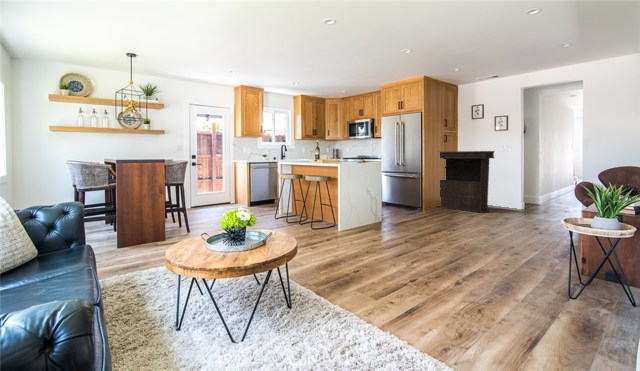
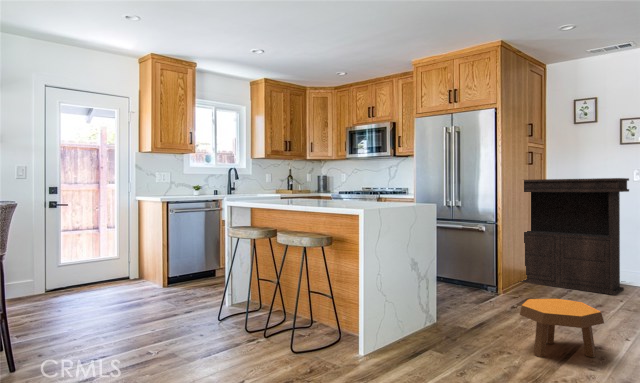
footstool: none [413,209,448,233] -> present [520,299,604,357]

